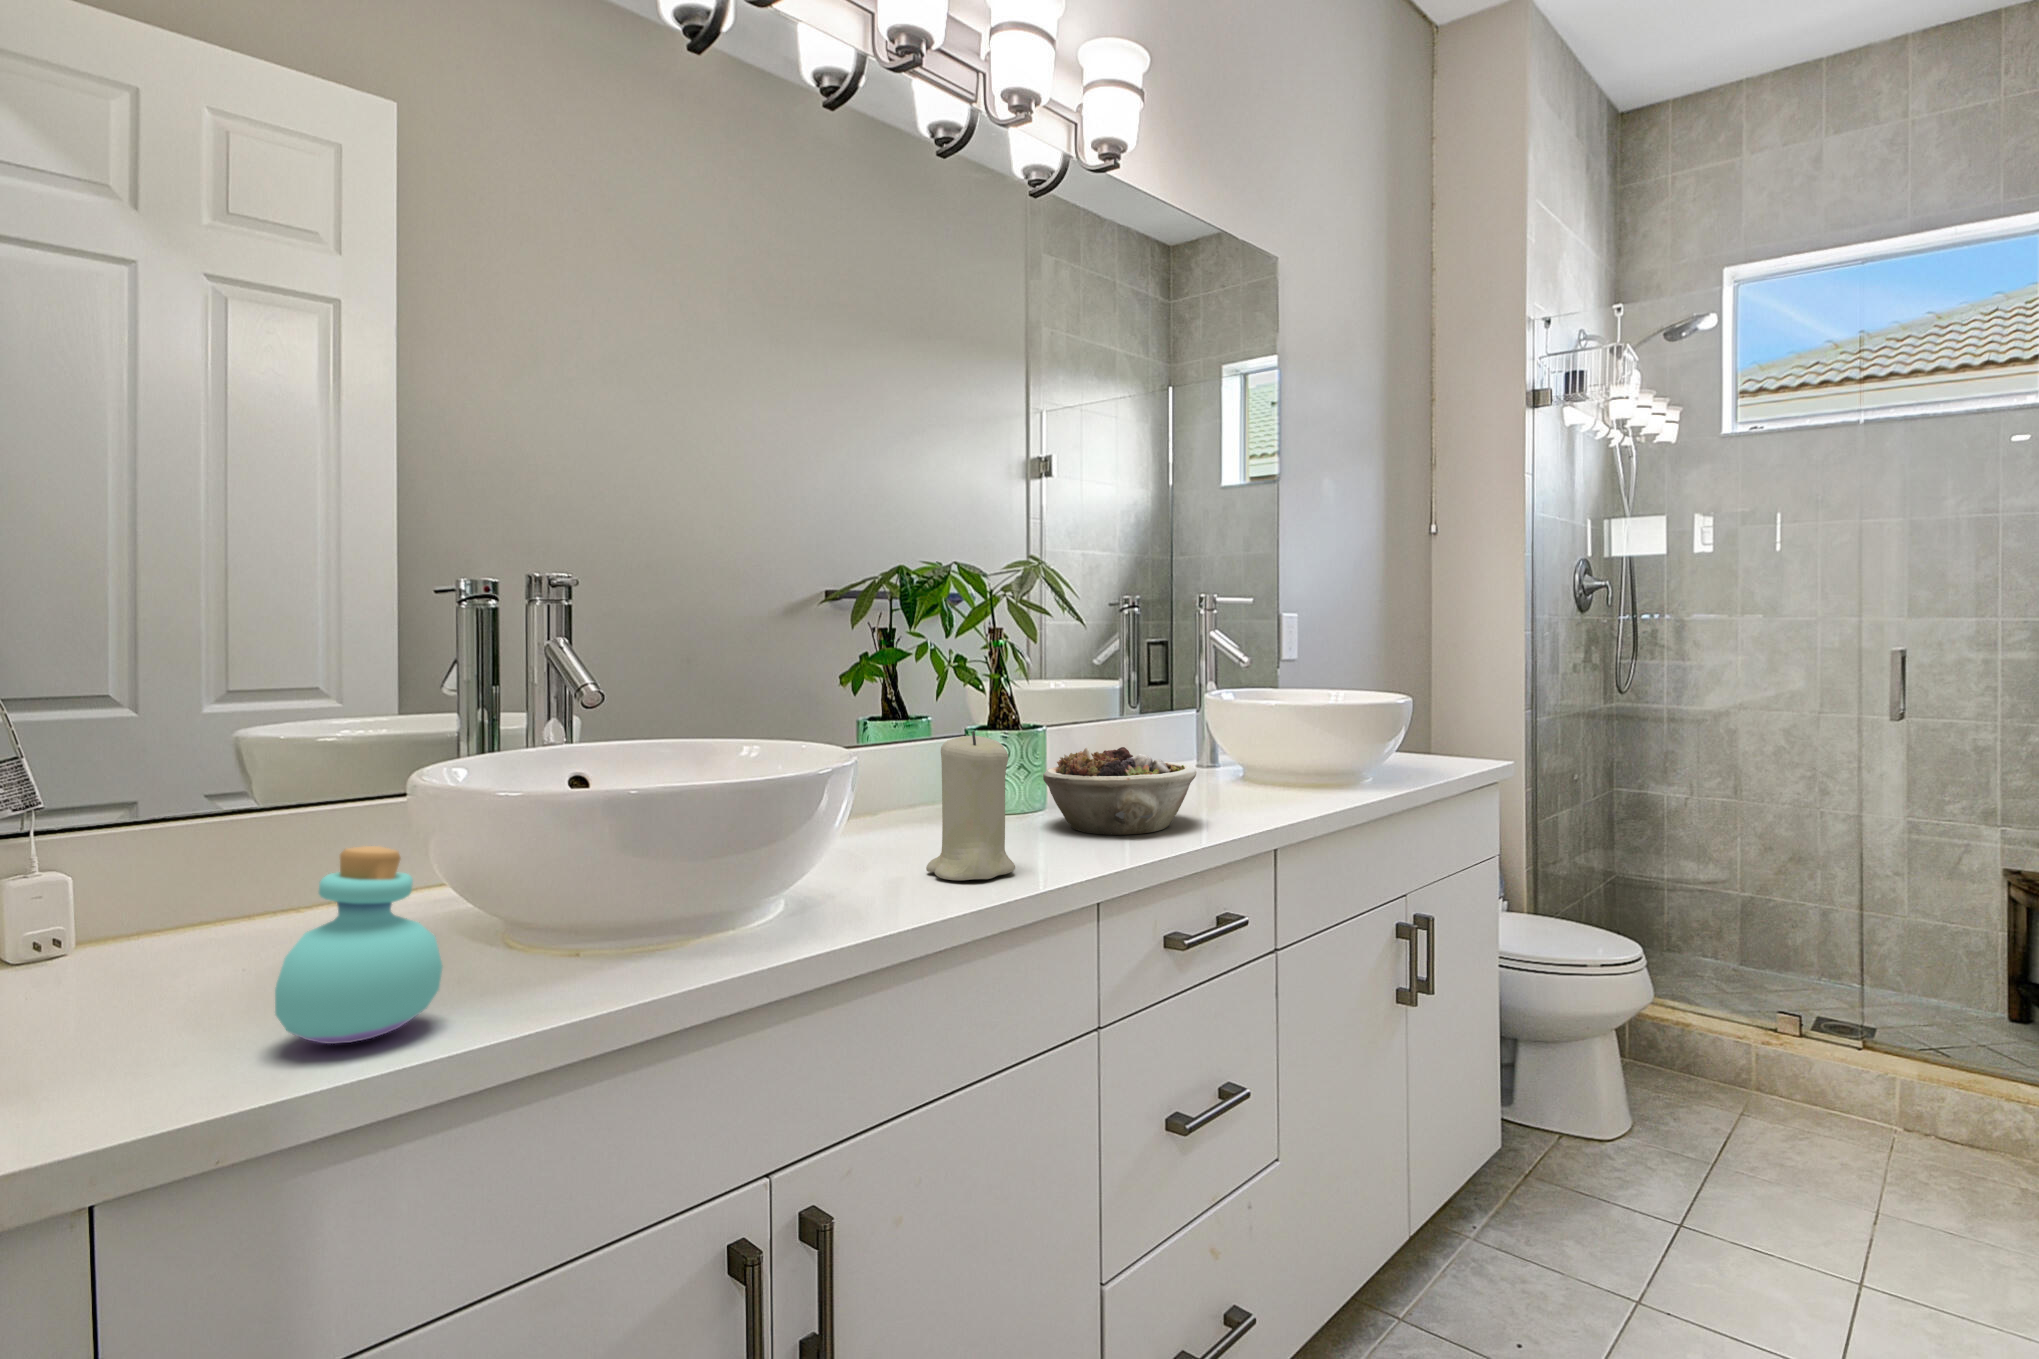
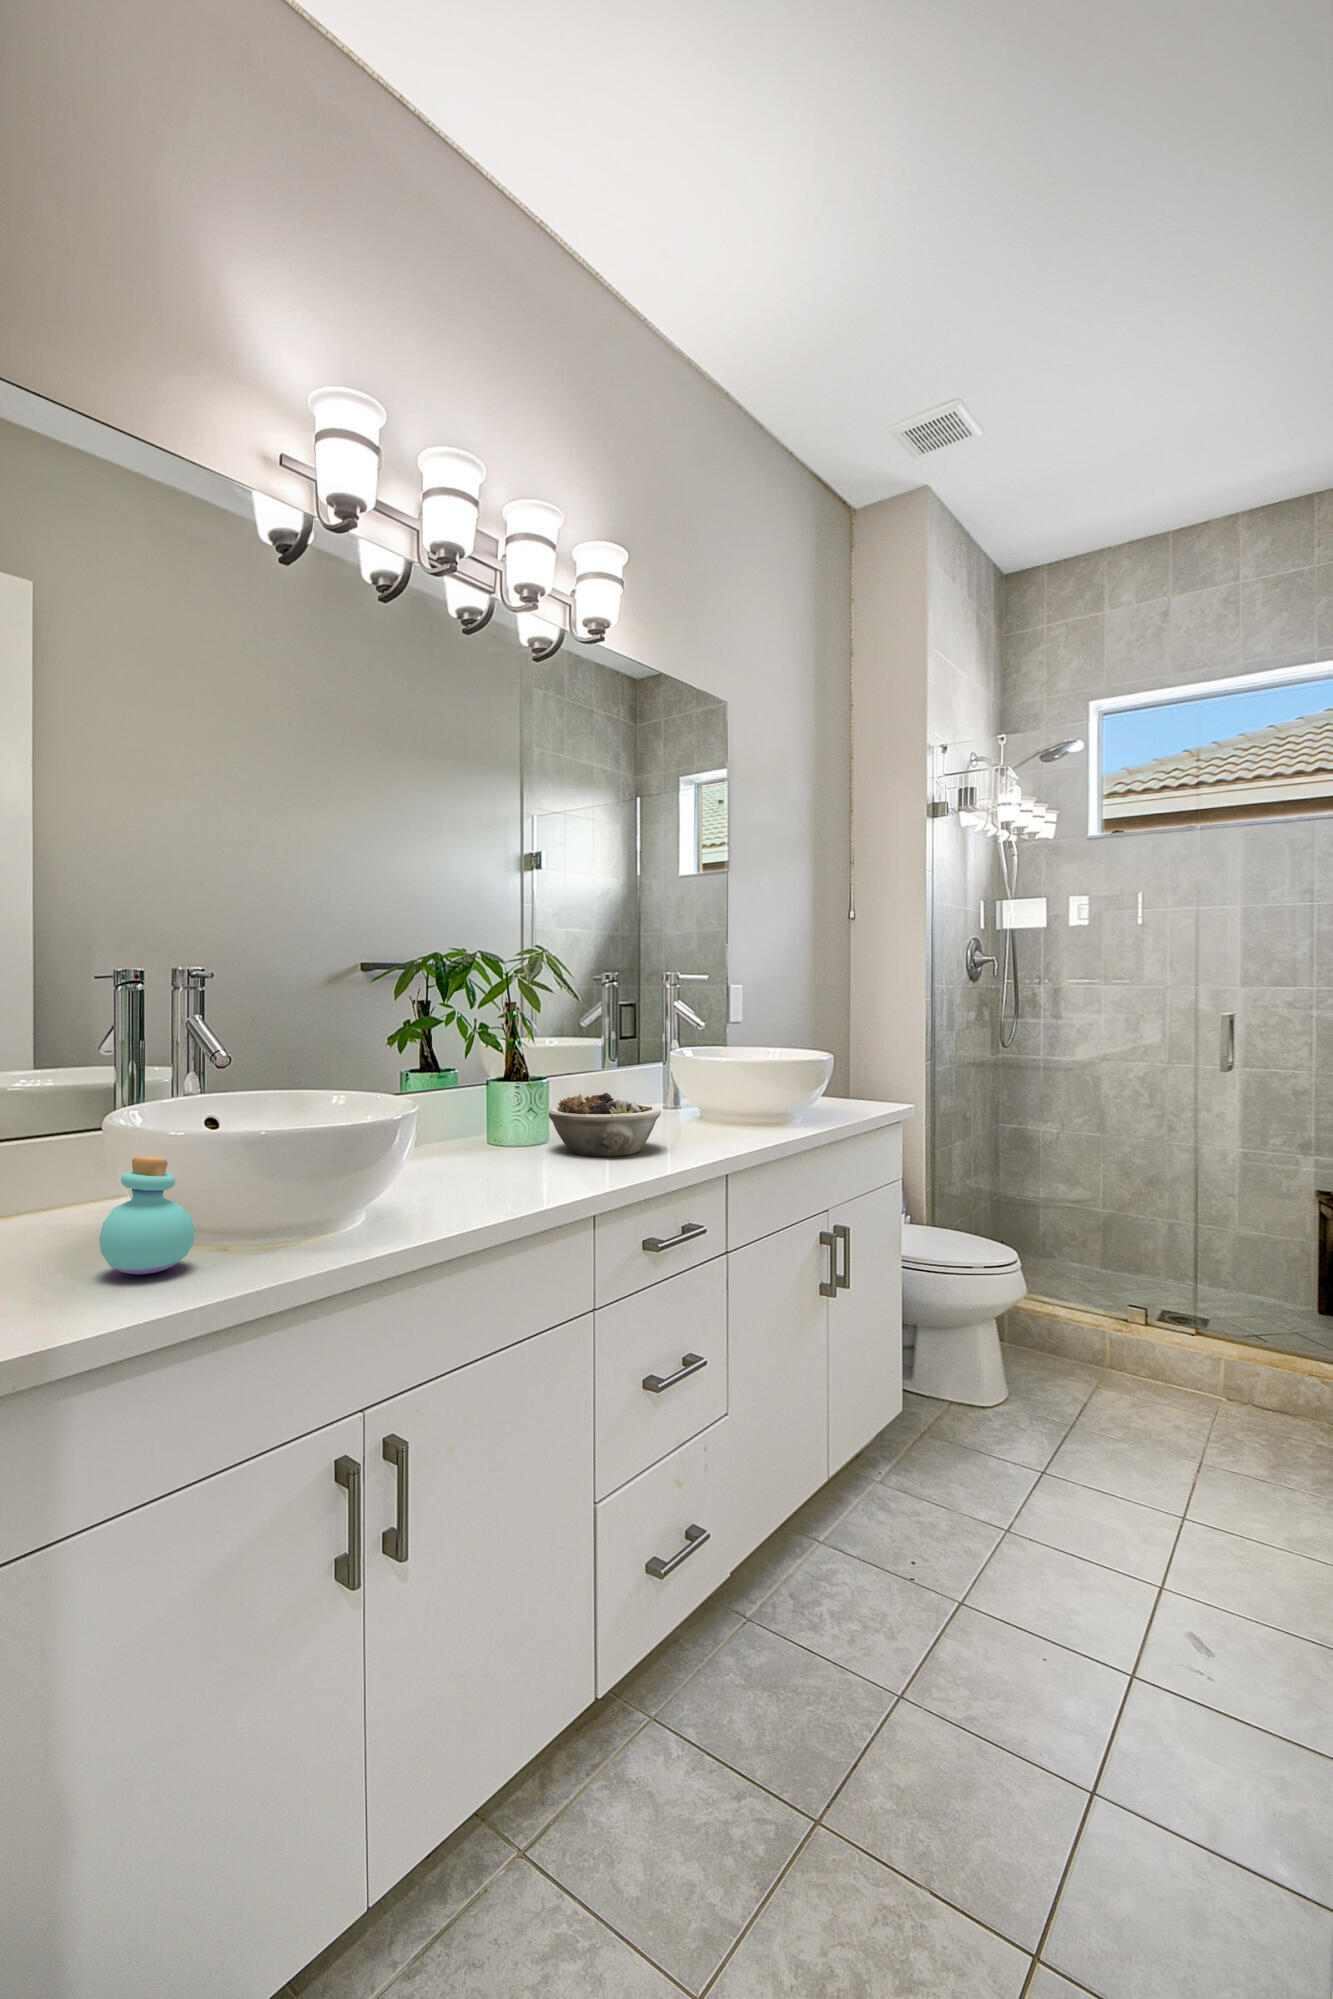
candle: present [926,731,1015,880] -> none [472,1082,535,1186]

